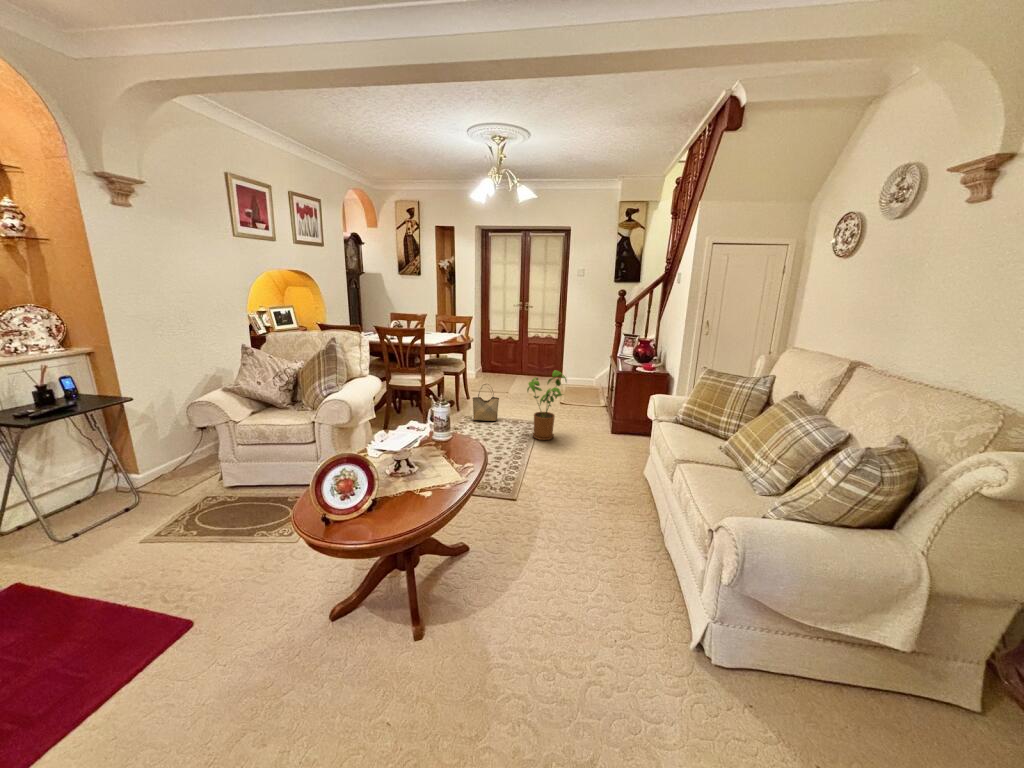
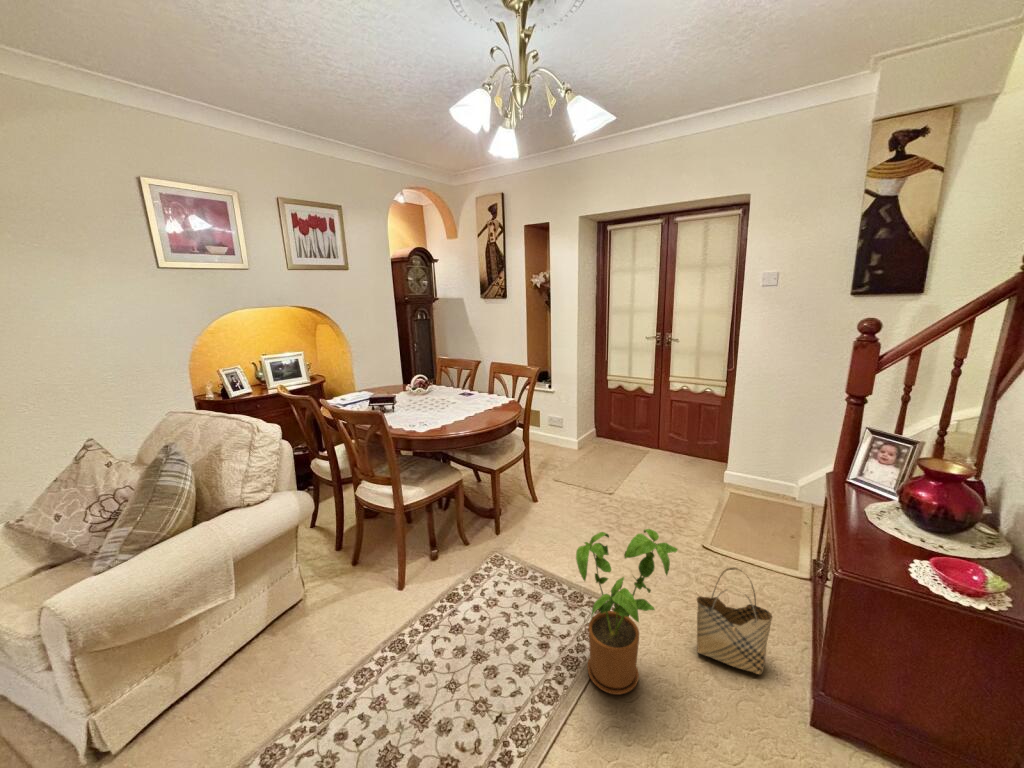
woven basket: present [473,384,499,421] -> present [697,568,773,674]

